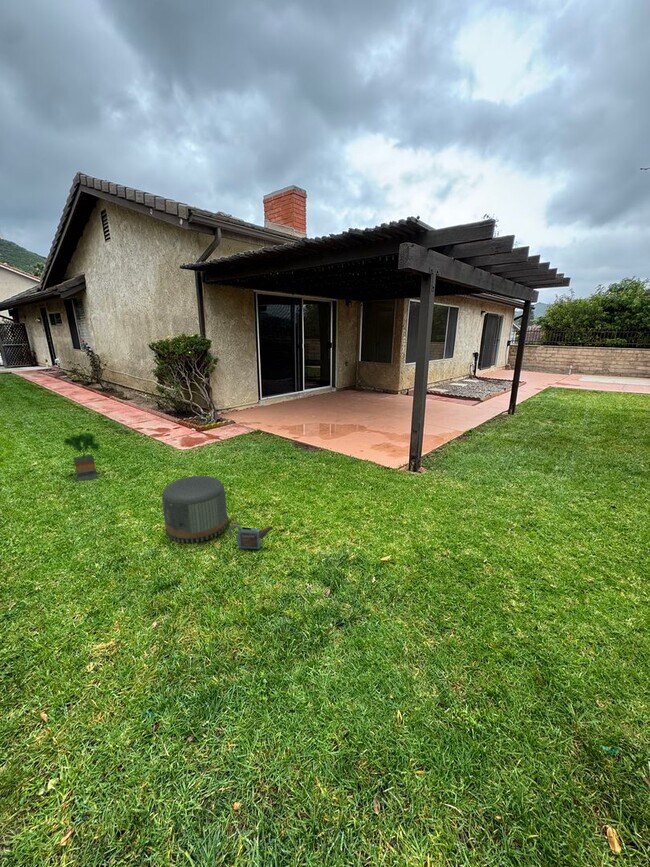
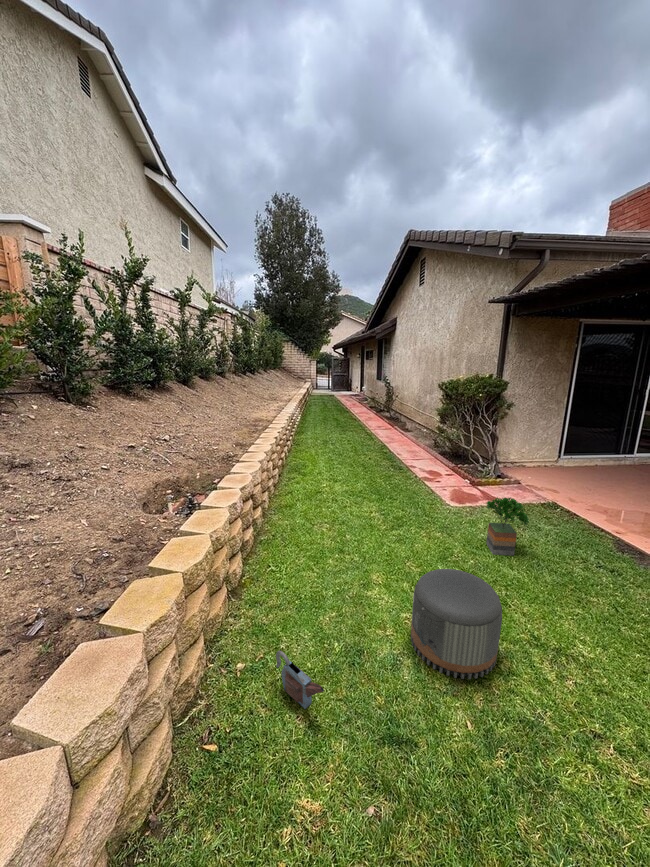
potted tree: present [64,433,100,481] -> present [486,498,529,556]
watering can: present [228,524,273,549] -> present [276,651,324,709]

